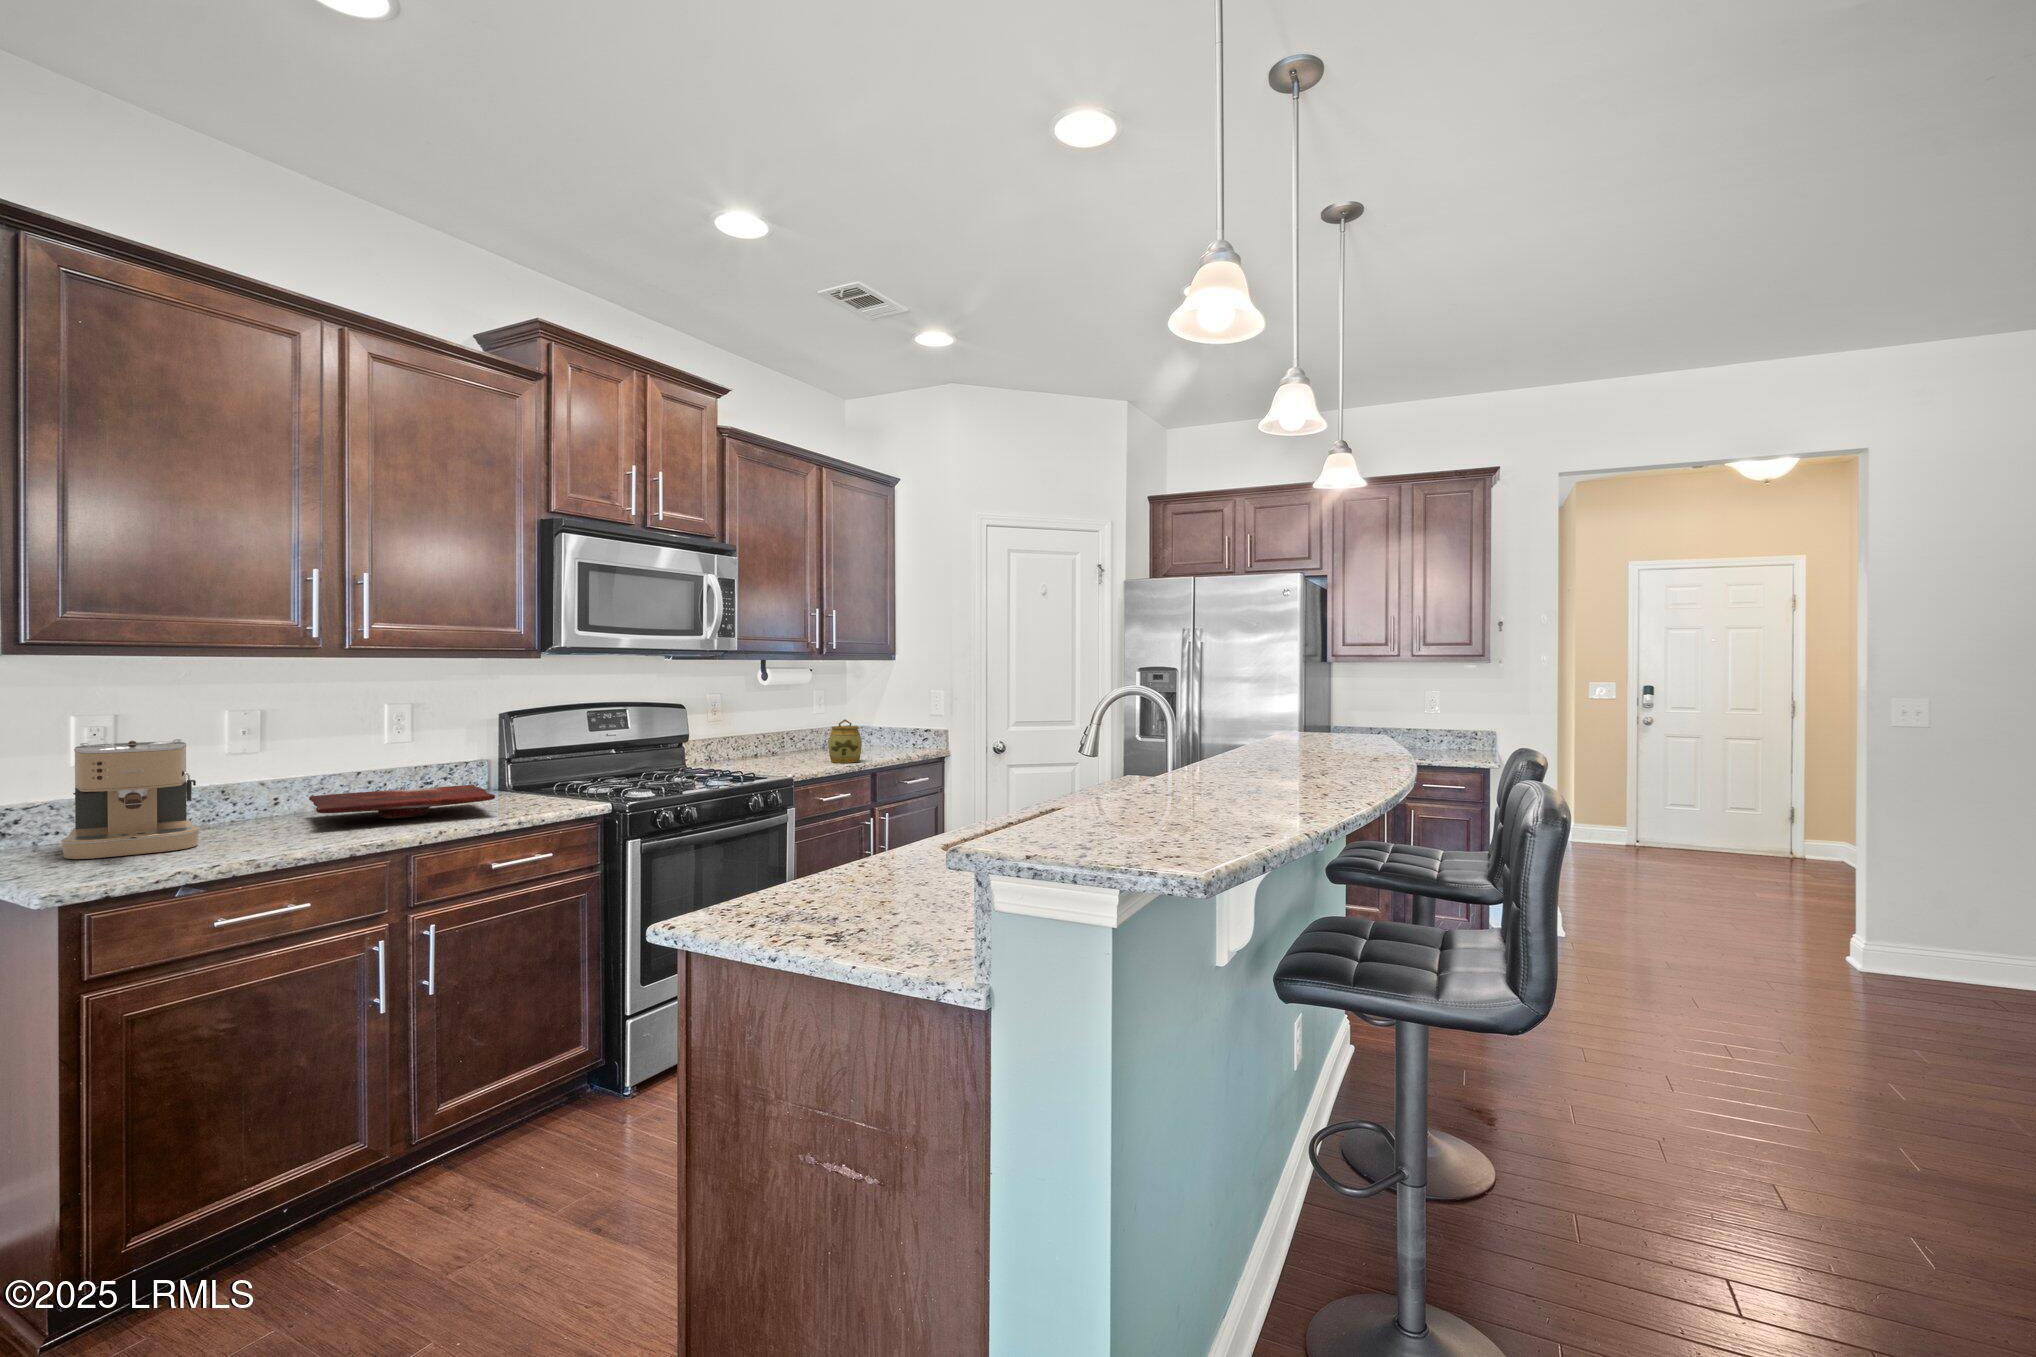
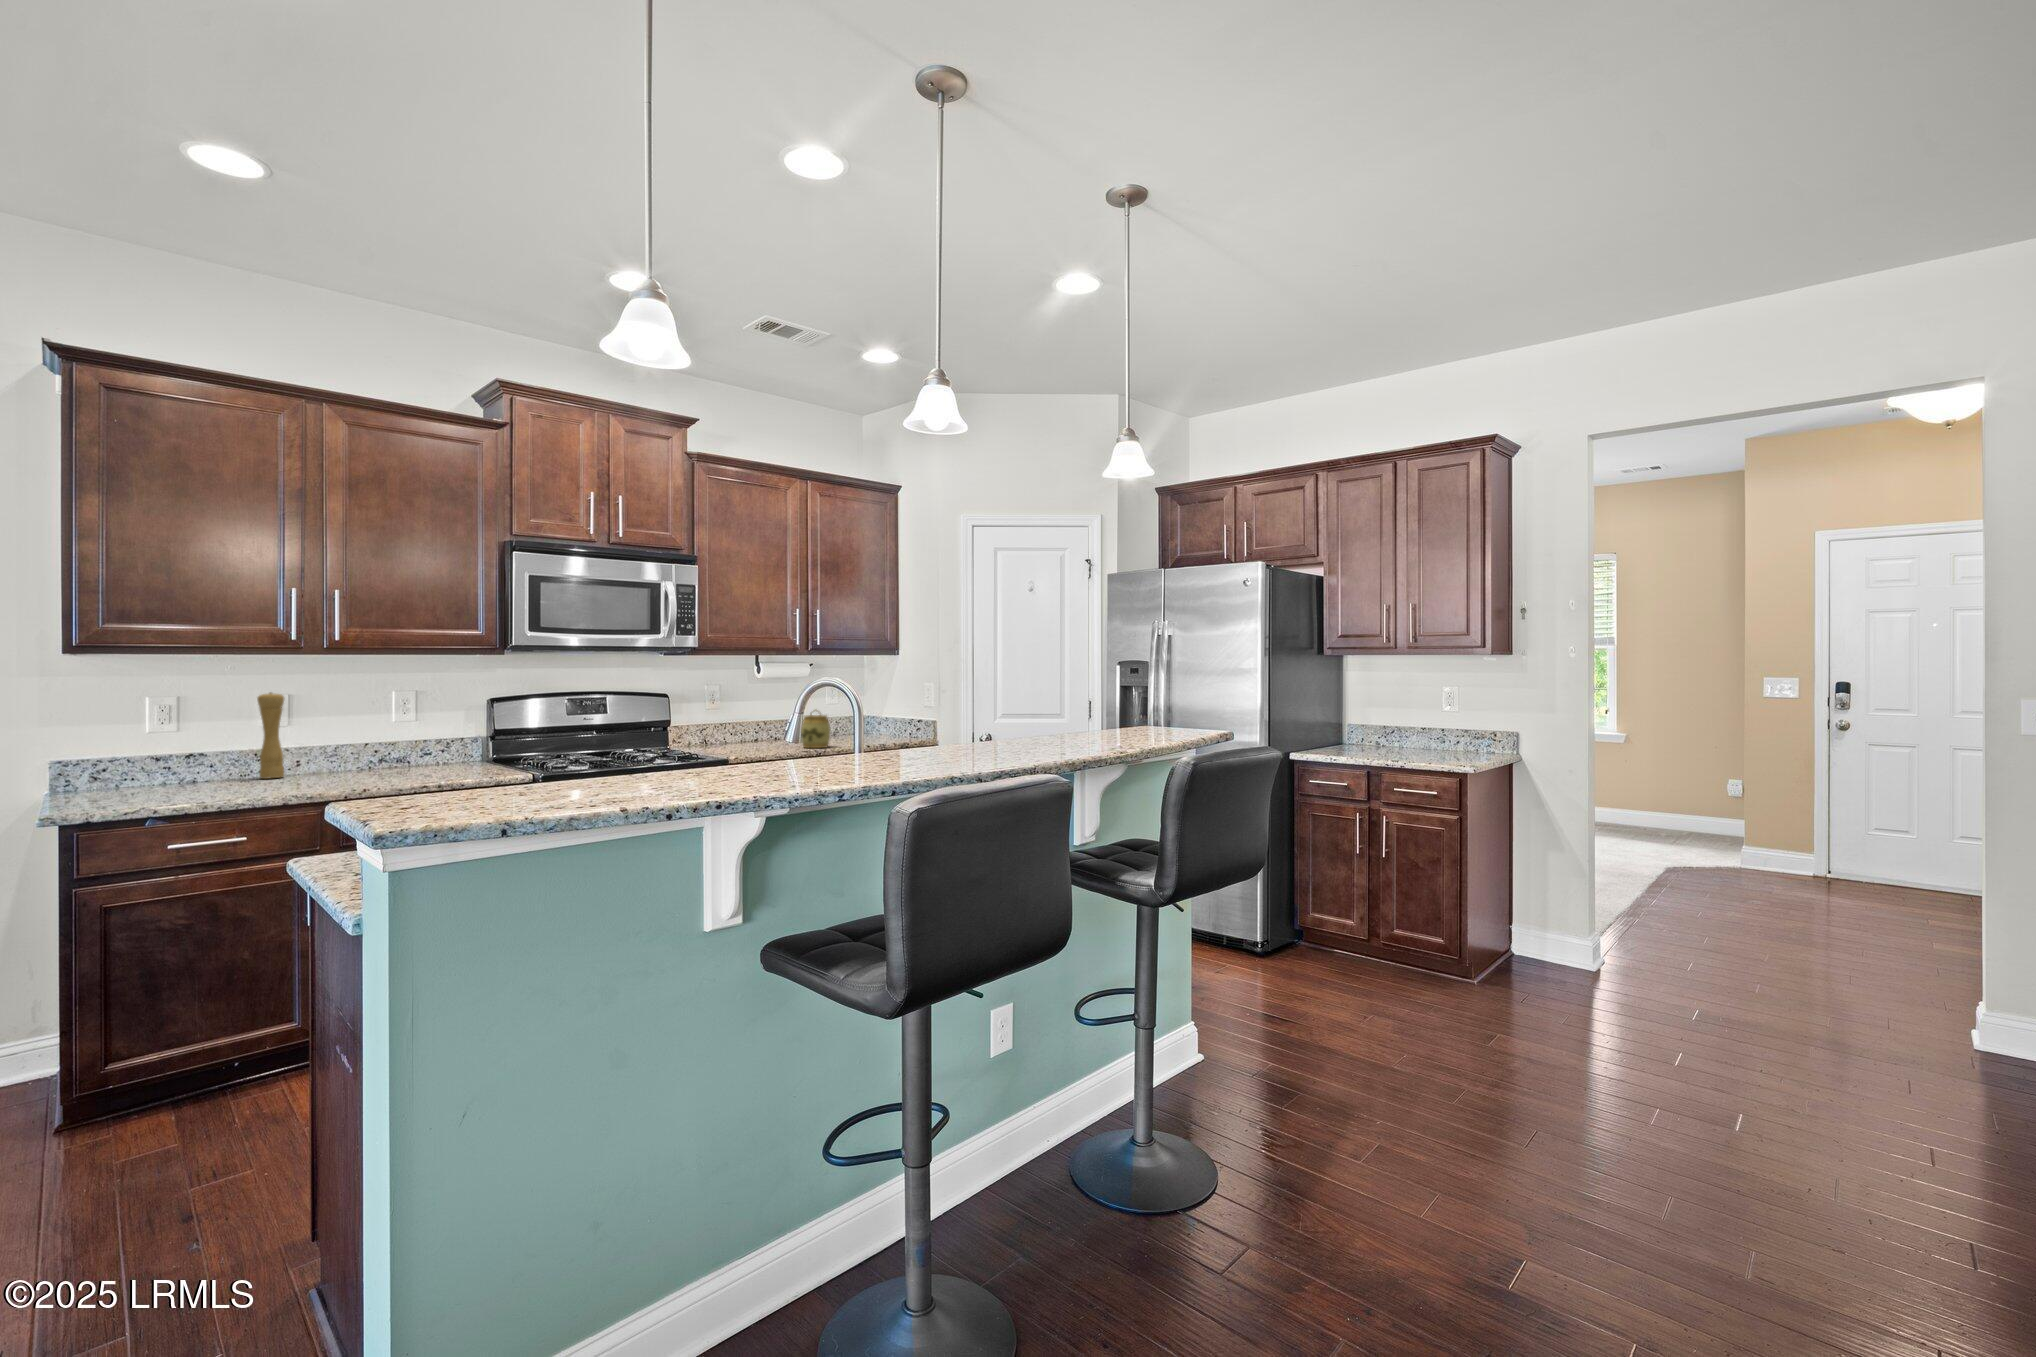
pepper mill: none [234,707,271,824] -> present [257,692,284,779]
coffee maker: present [61,739,200,859] -> none [106,715,208,796]
cutting board: present [309,785,495,819] -> none [289,756,441,779]

